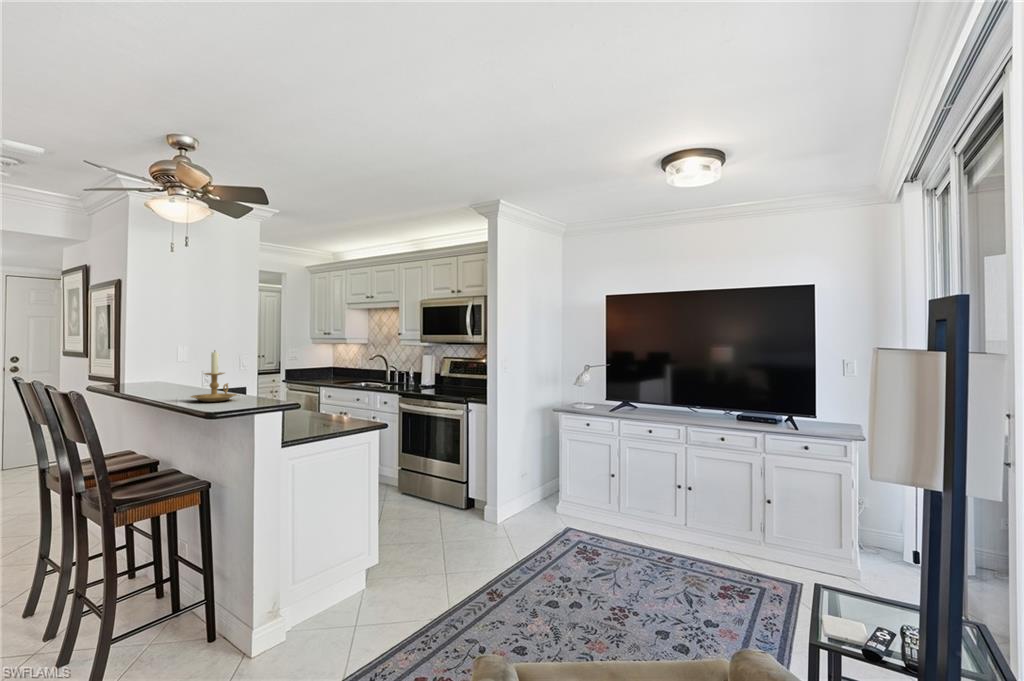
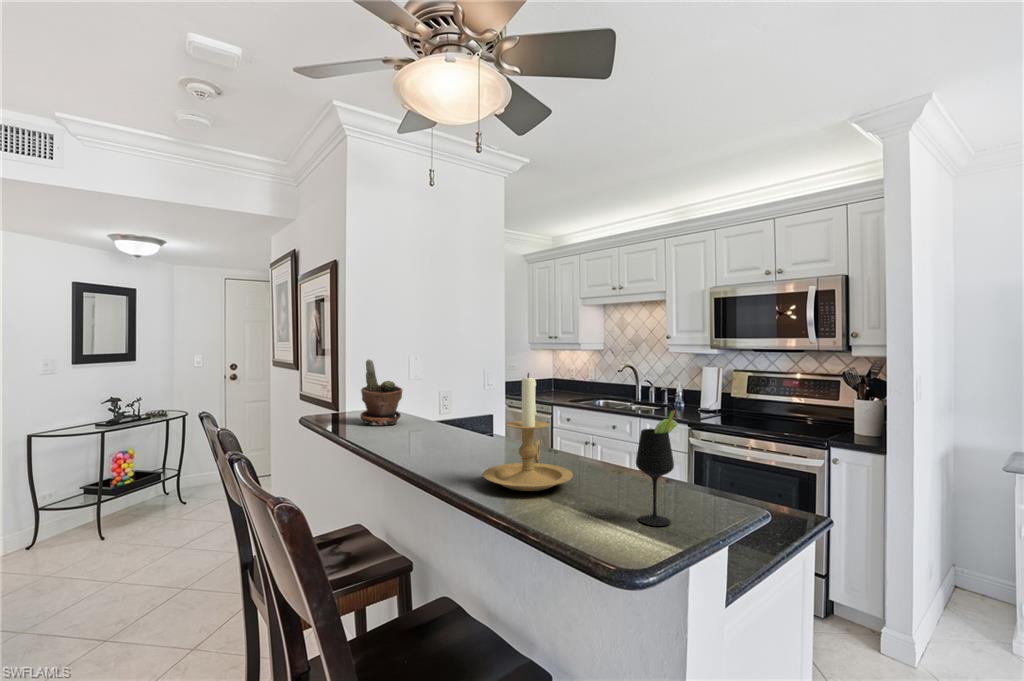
potted plant: none [136,347,167,388] -> present [360,359,403,426]
wine glass: none [248,362,267,406] -> present [636,410,678,526]

